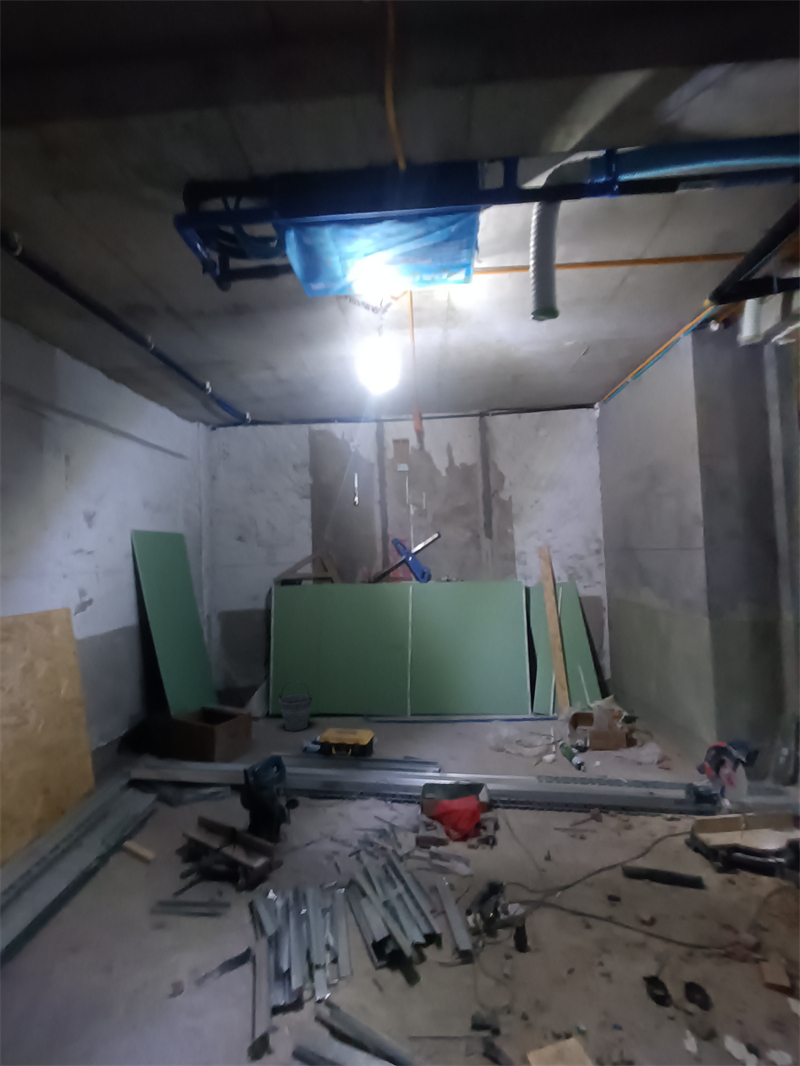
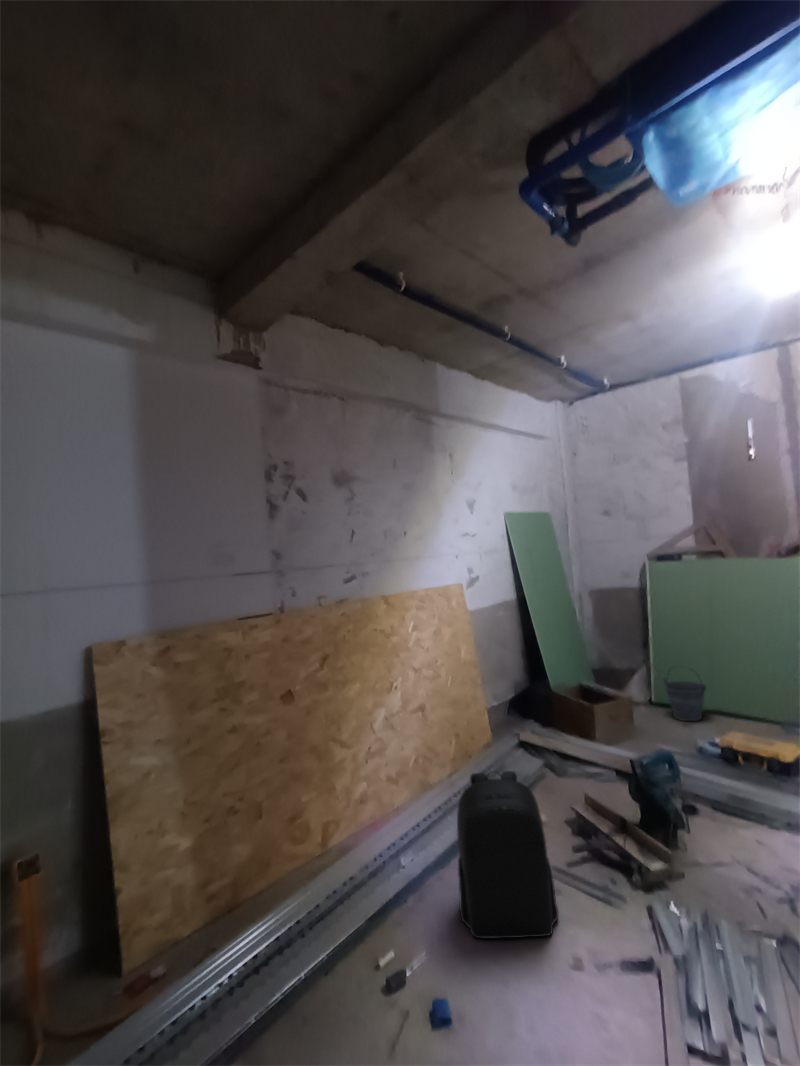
backpack: none [44,805,163,1004] -> present [457,771,558,939]

